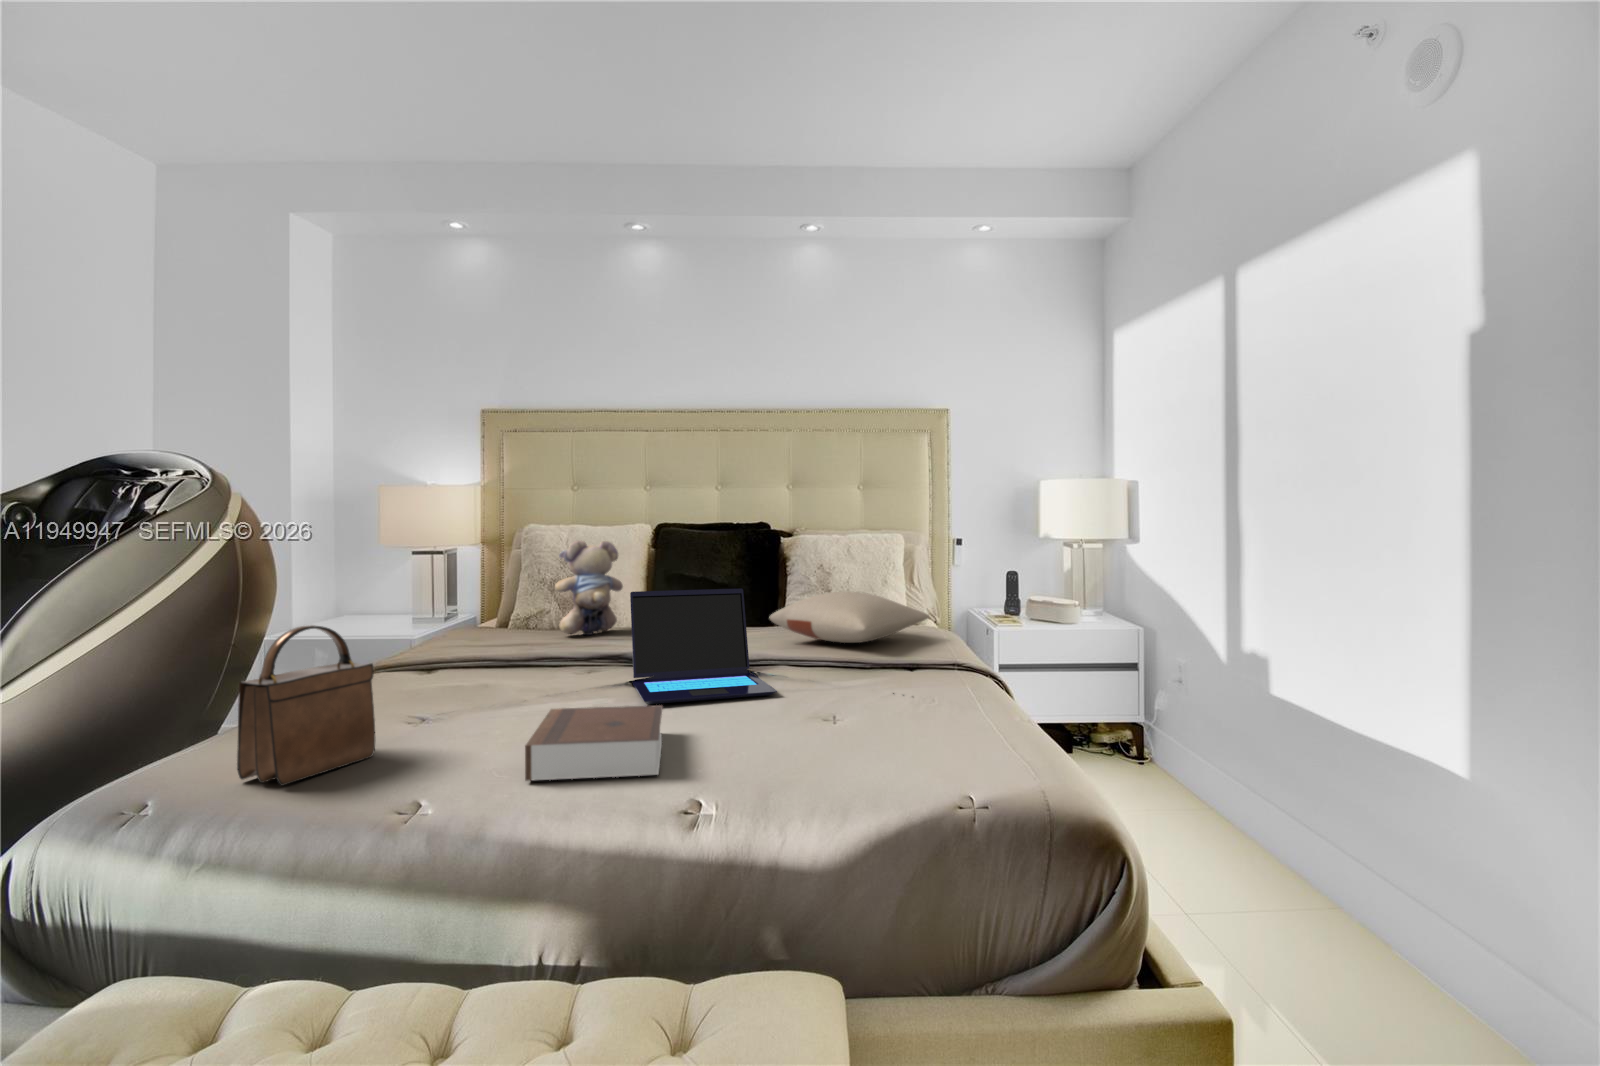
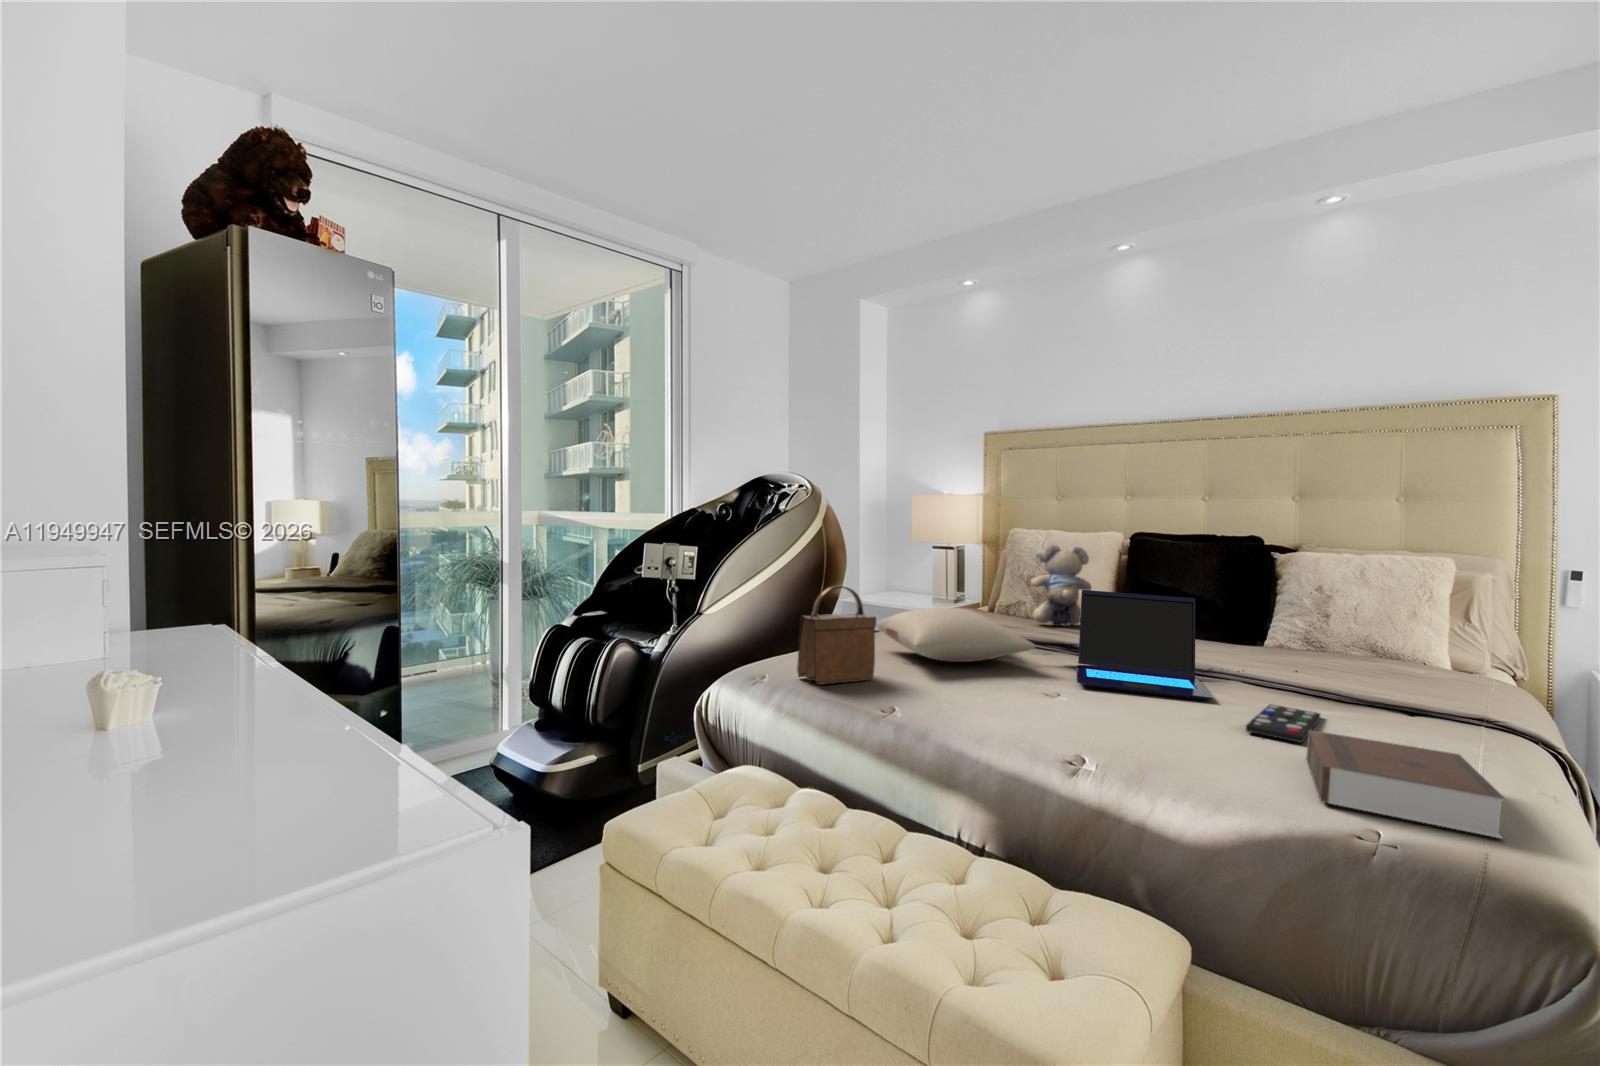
pillow: present [769,591,930,643] -> present [877,608,1035,662]
remote control: none [821,687,869,723] -> present [1246,704,1320,743]
book: present [525,705,663,781] -> present [1306,730,1506,838]

